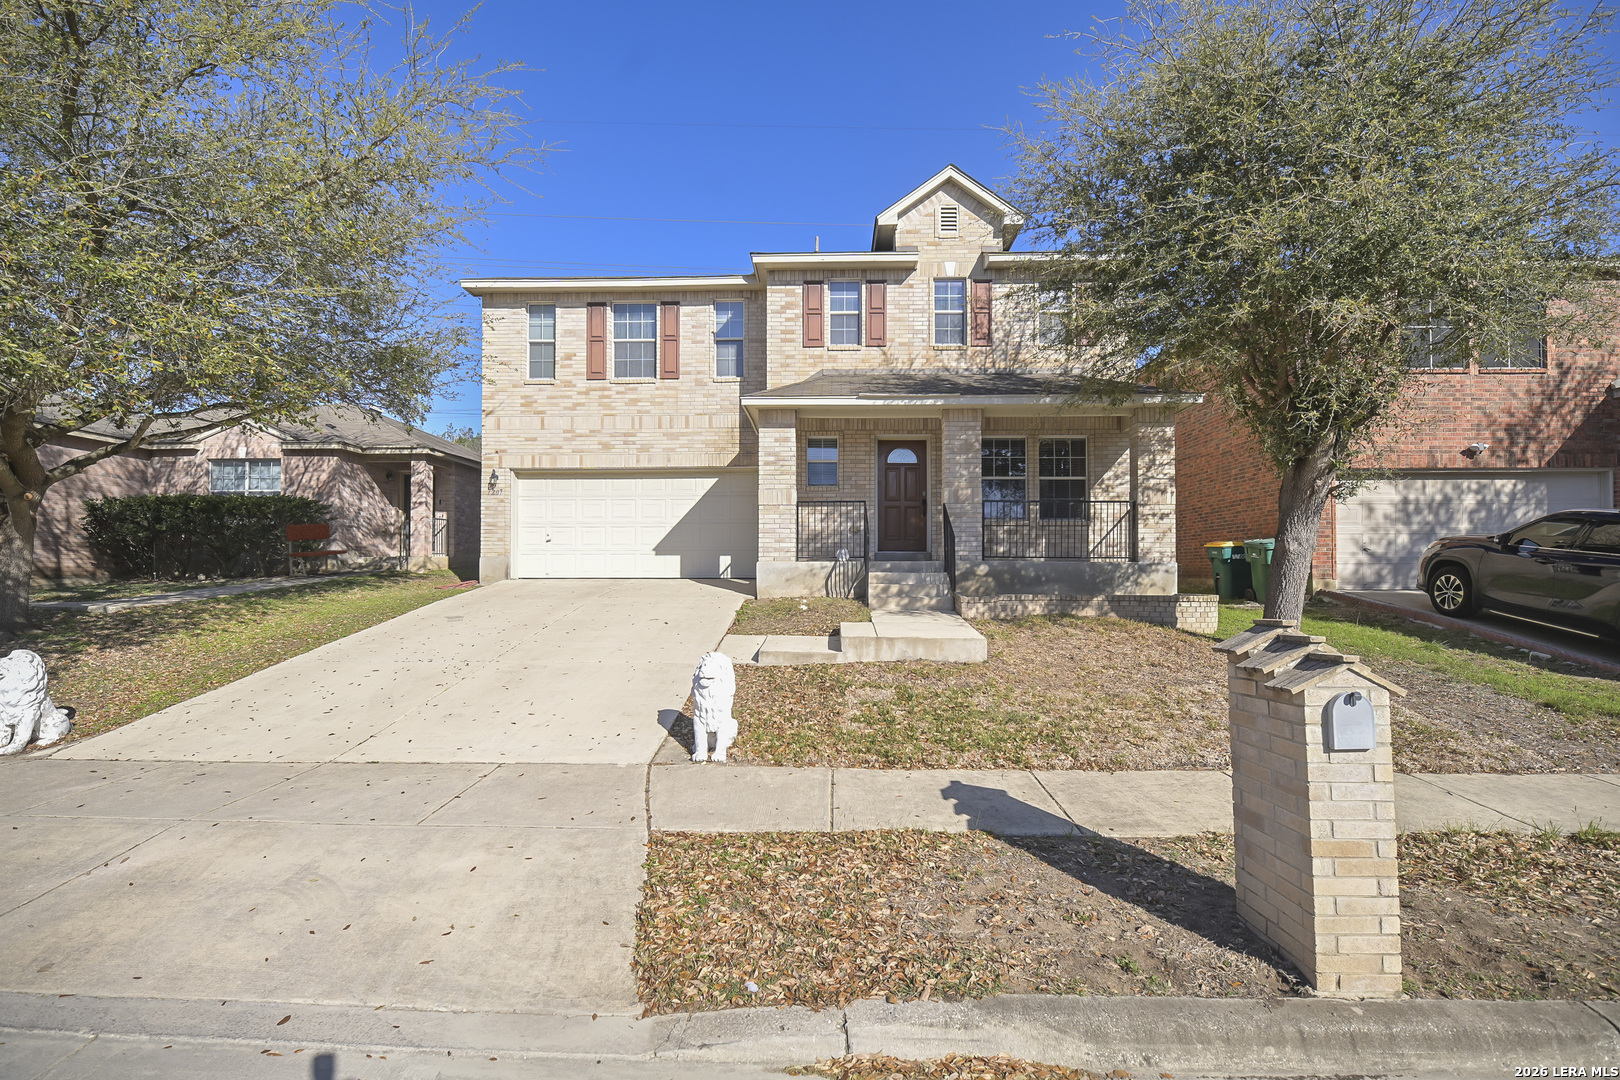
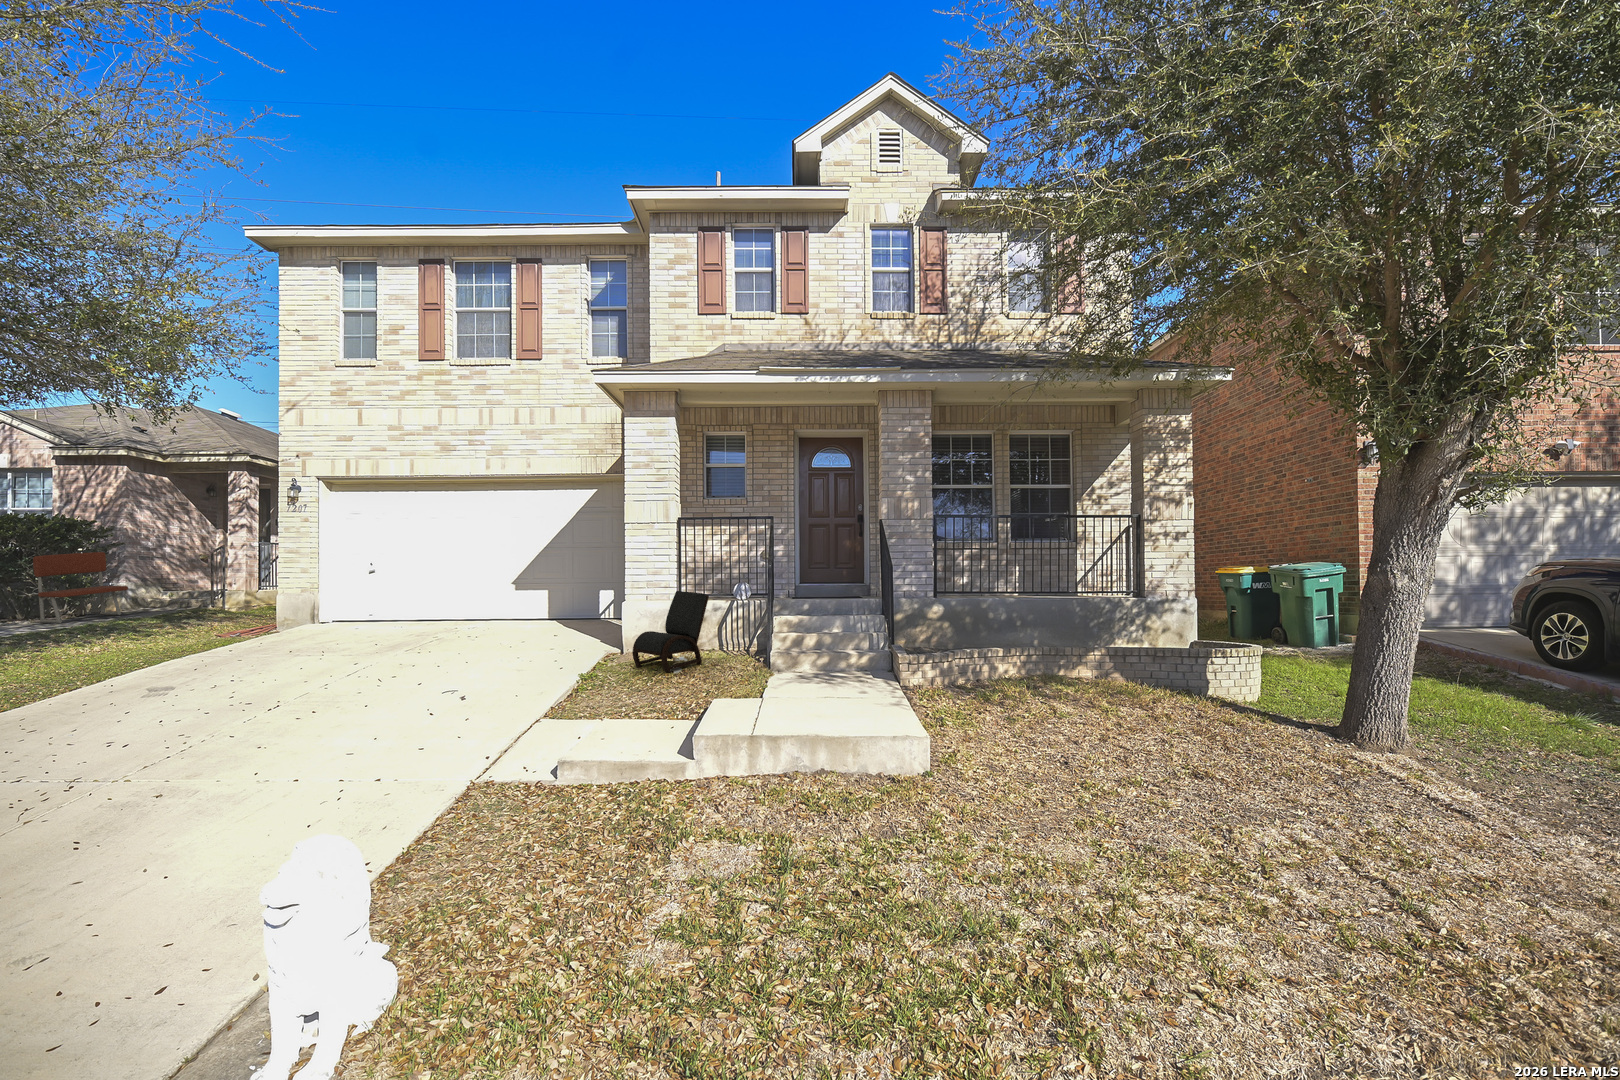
lounge chair: none [768,552,821,607] -> present [632,591,709,673]

